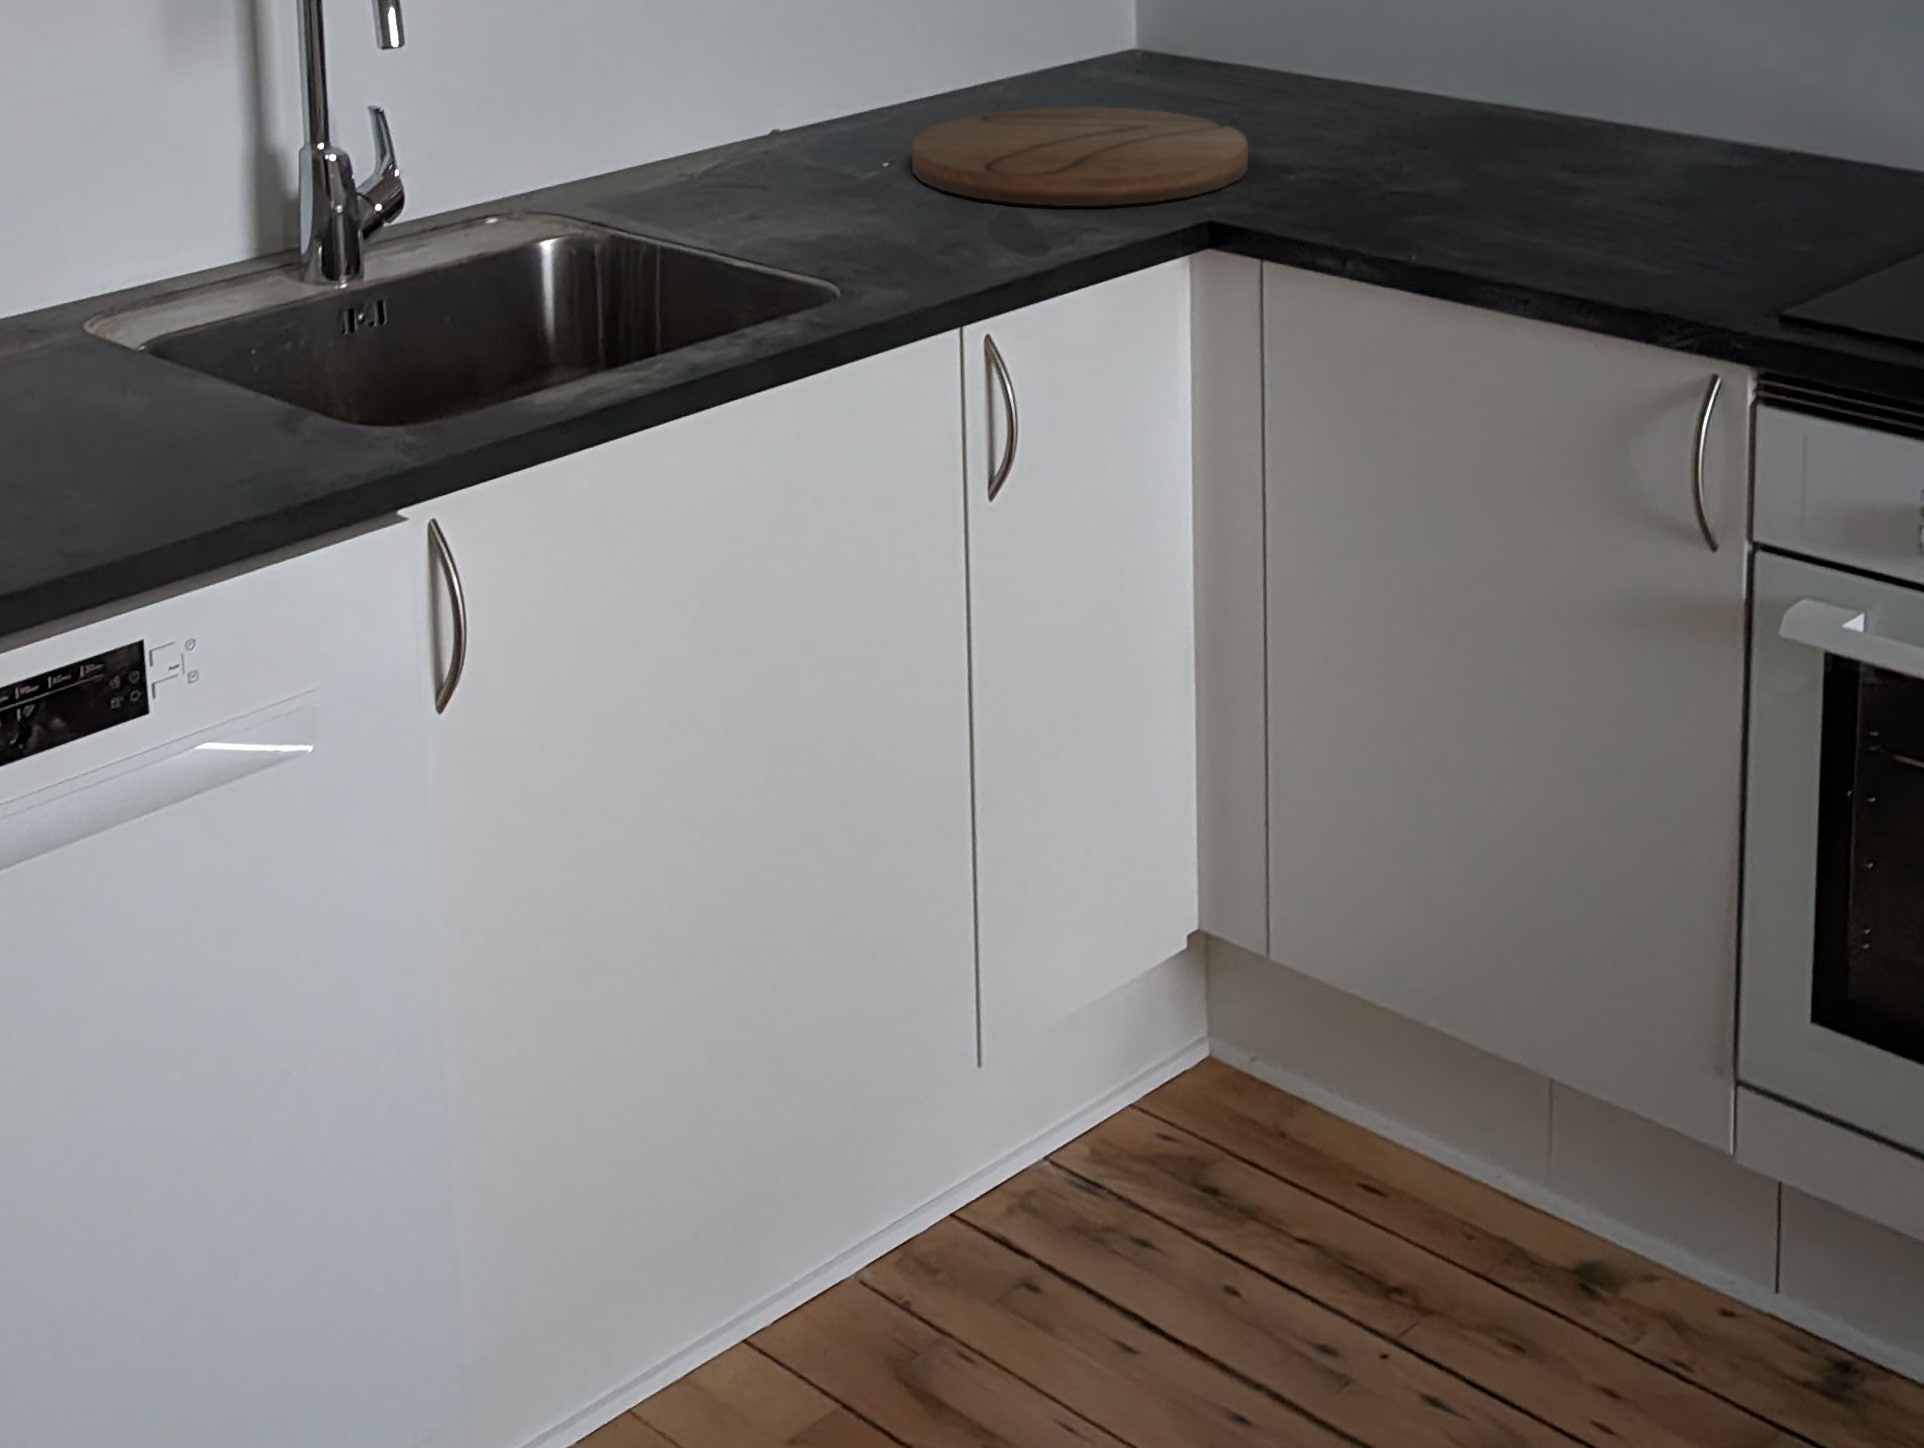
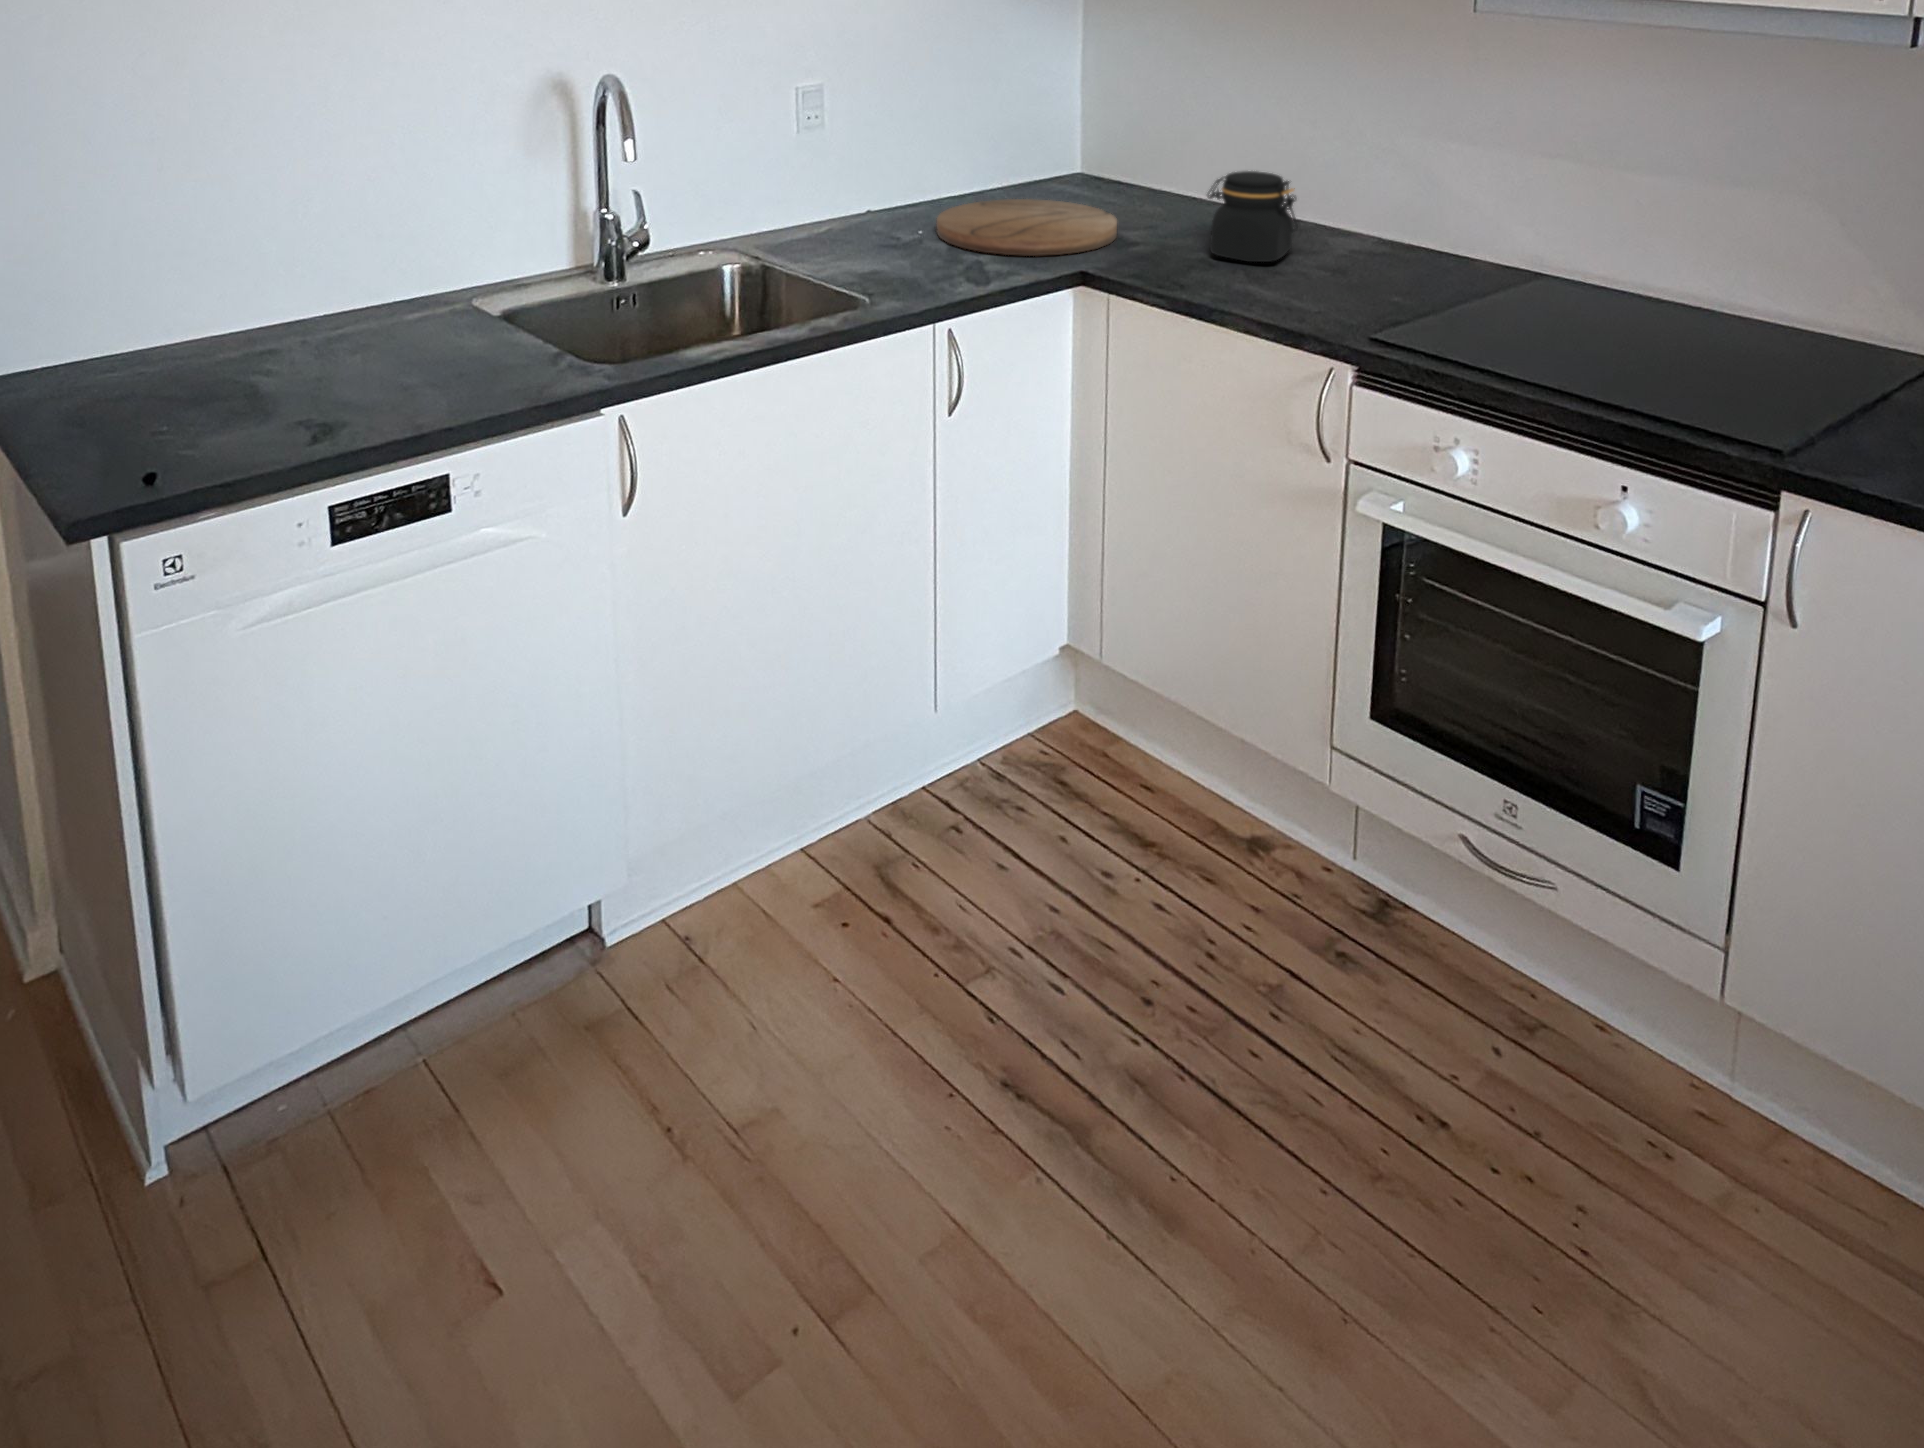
jar: none [1420,34,1592,199] -> present [1207,171,1298,262]

